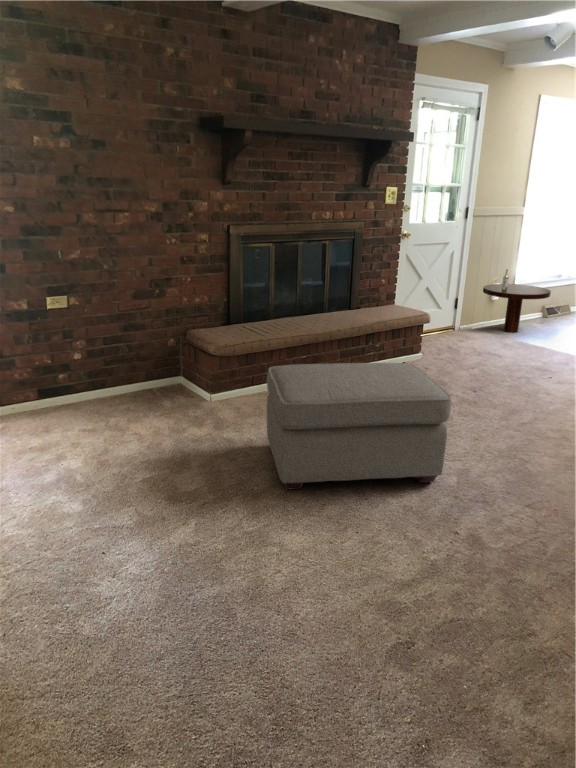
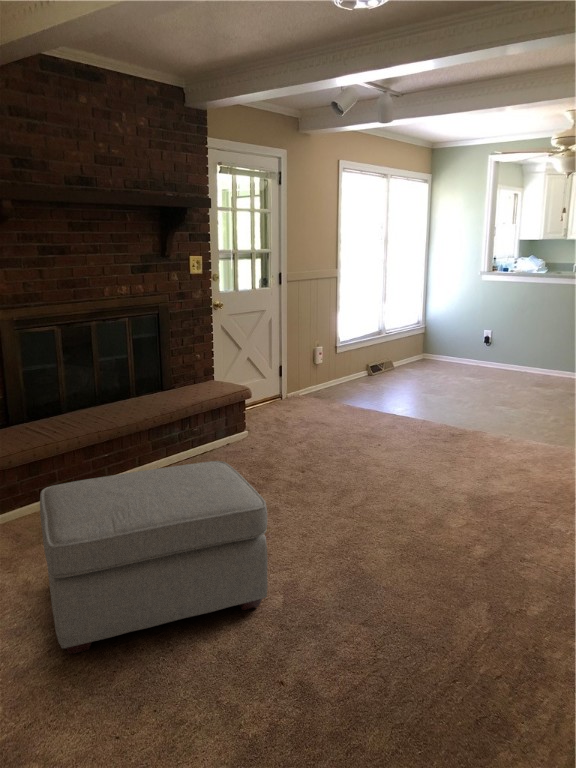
coffee table: present [483,269,551,333] -> none [306,332,372,396]

